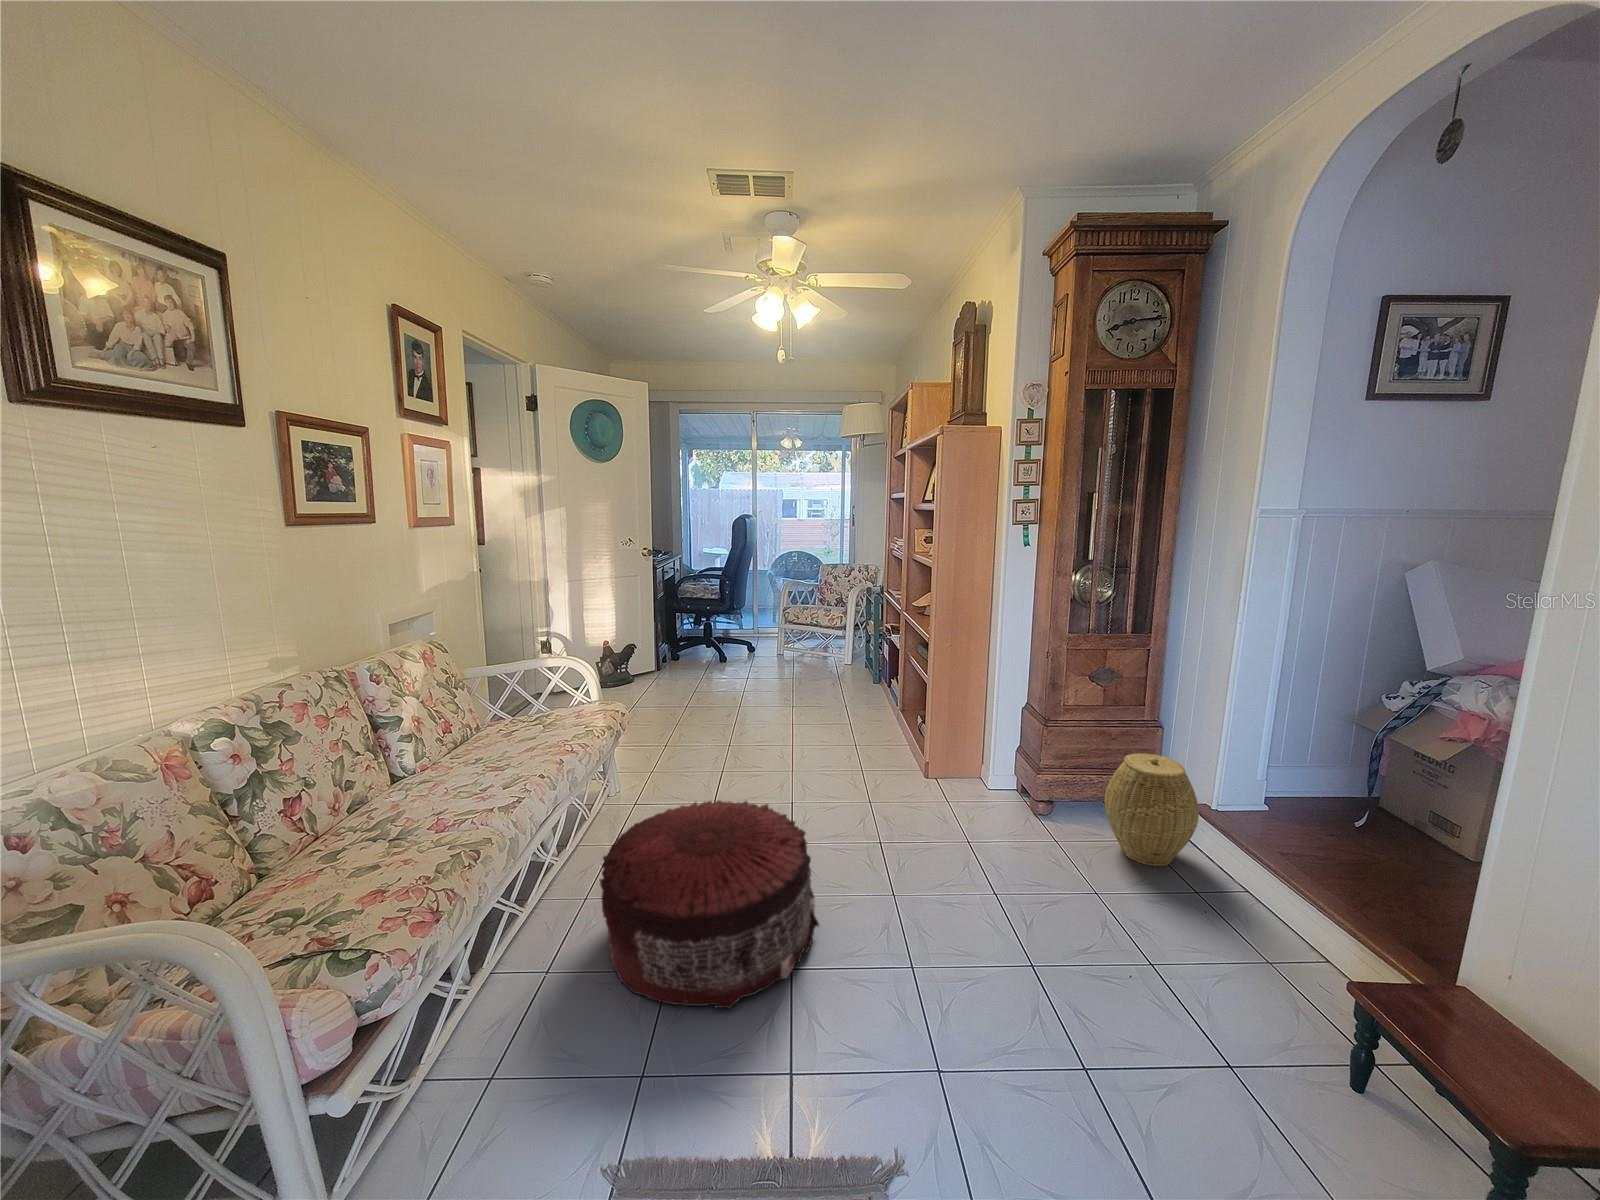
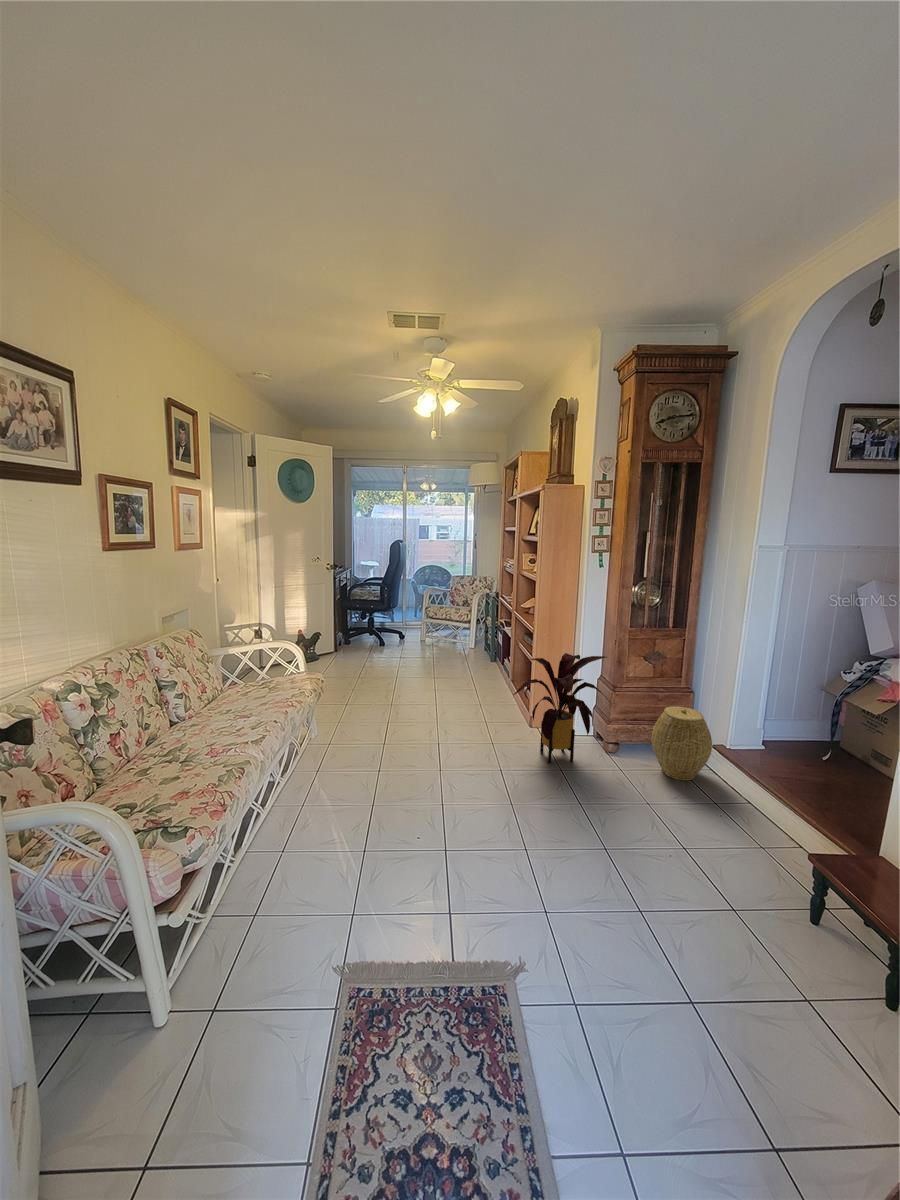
house plant: none [895,673,1044,838] -> present [513,653,611,764]
pouf: present [600,800,819,1008] -> none [319,738,465,870]

